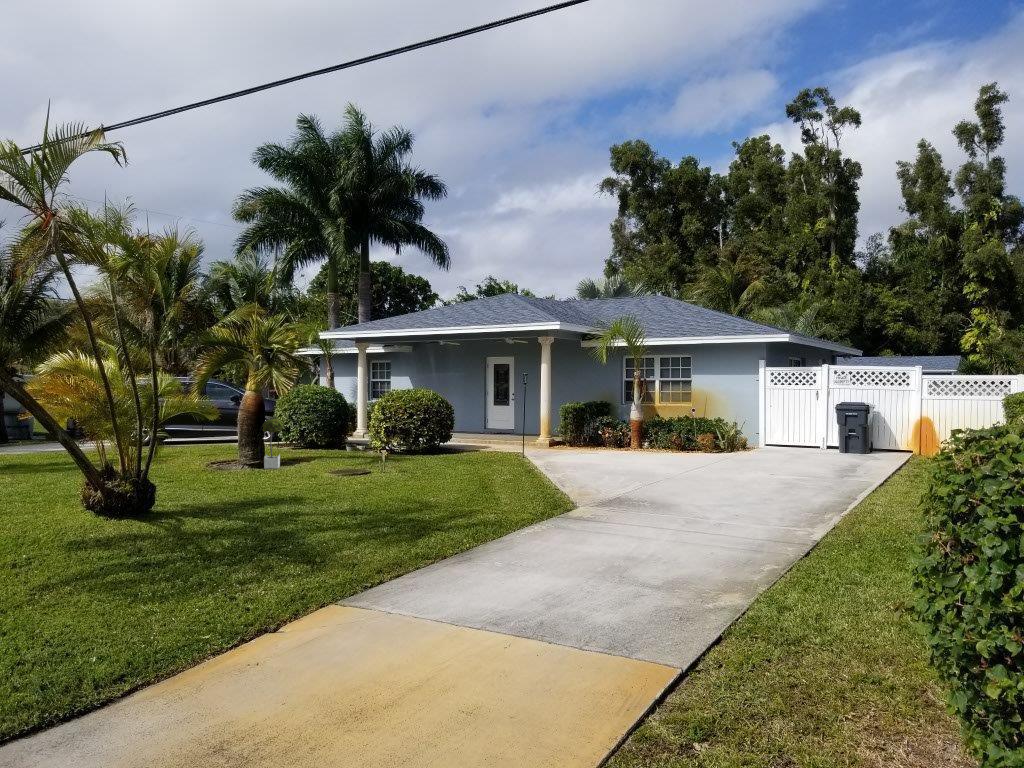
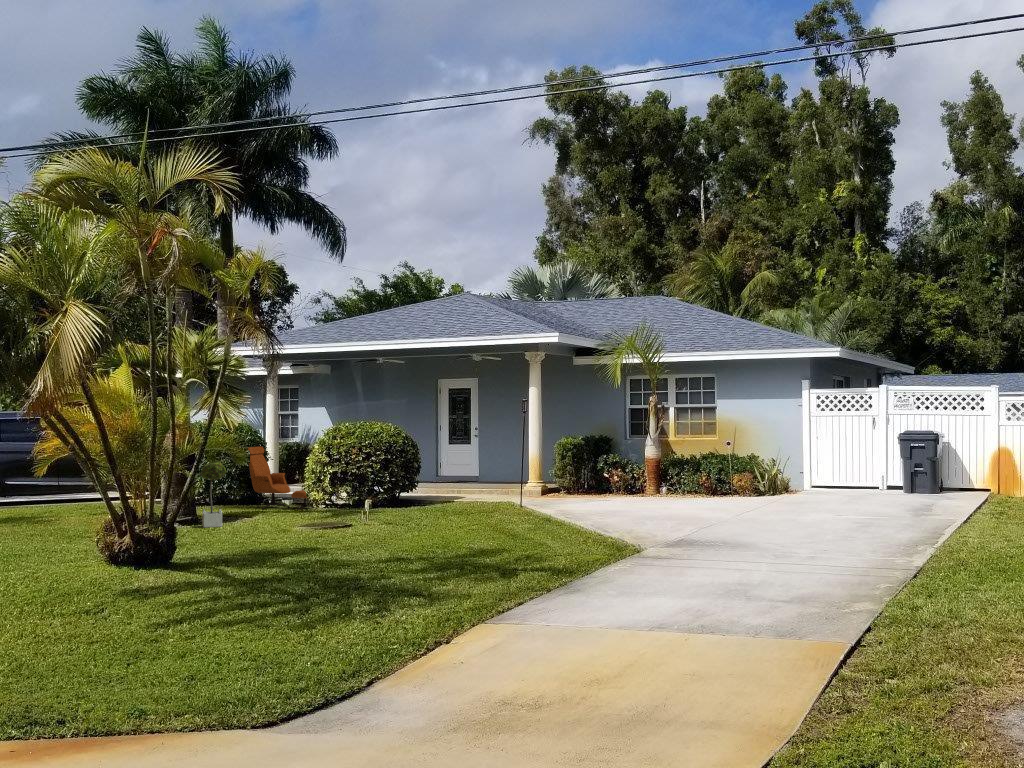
lounge chair: none [322,406,372,455] -> present [248,446,317,510]

